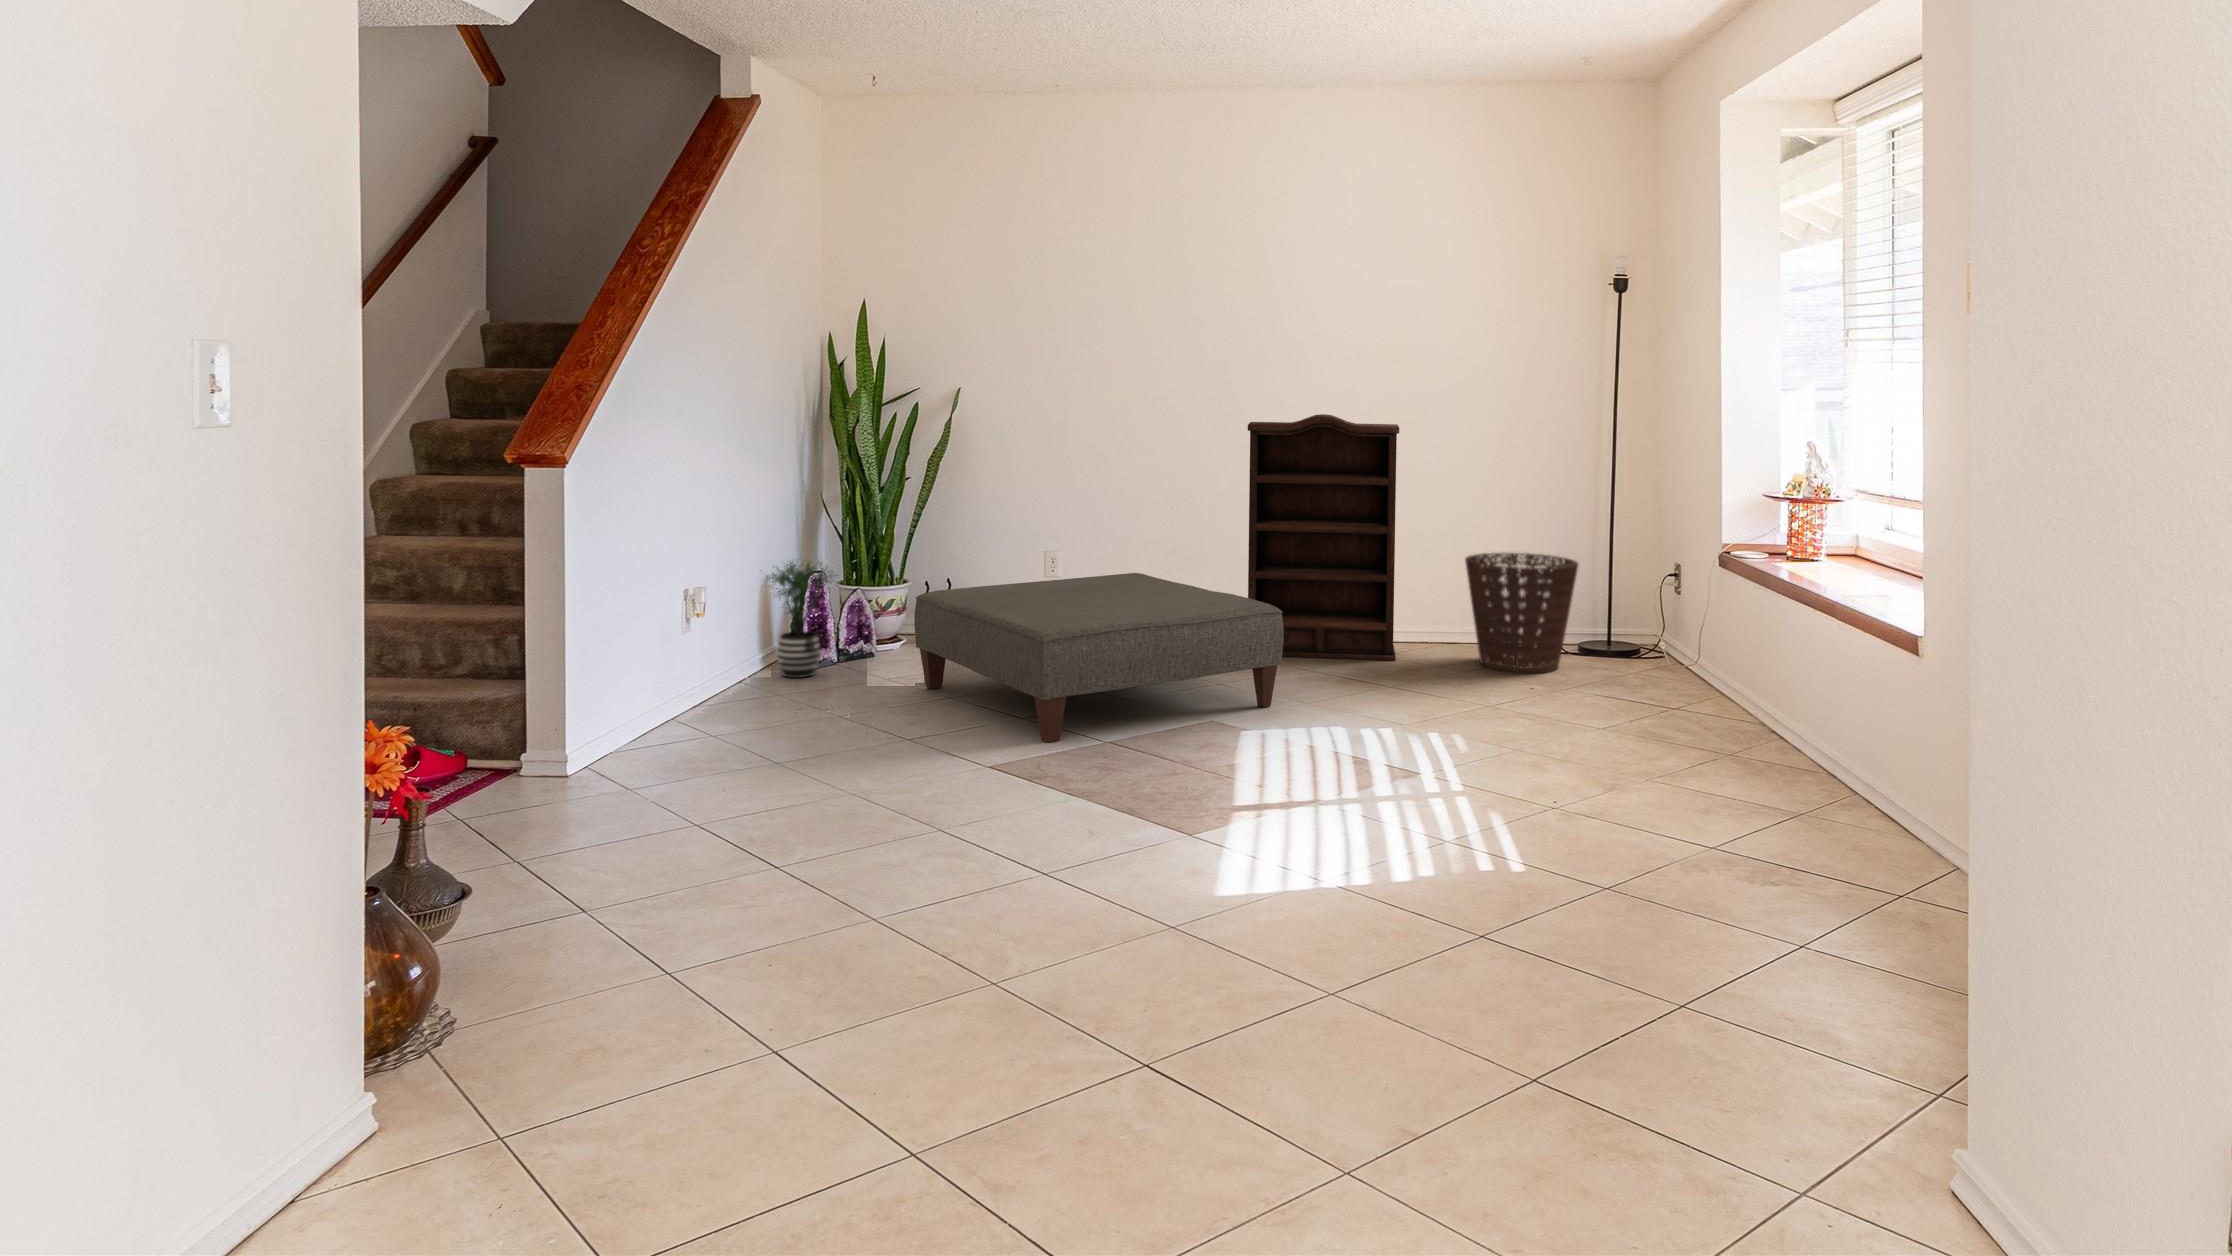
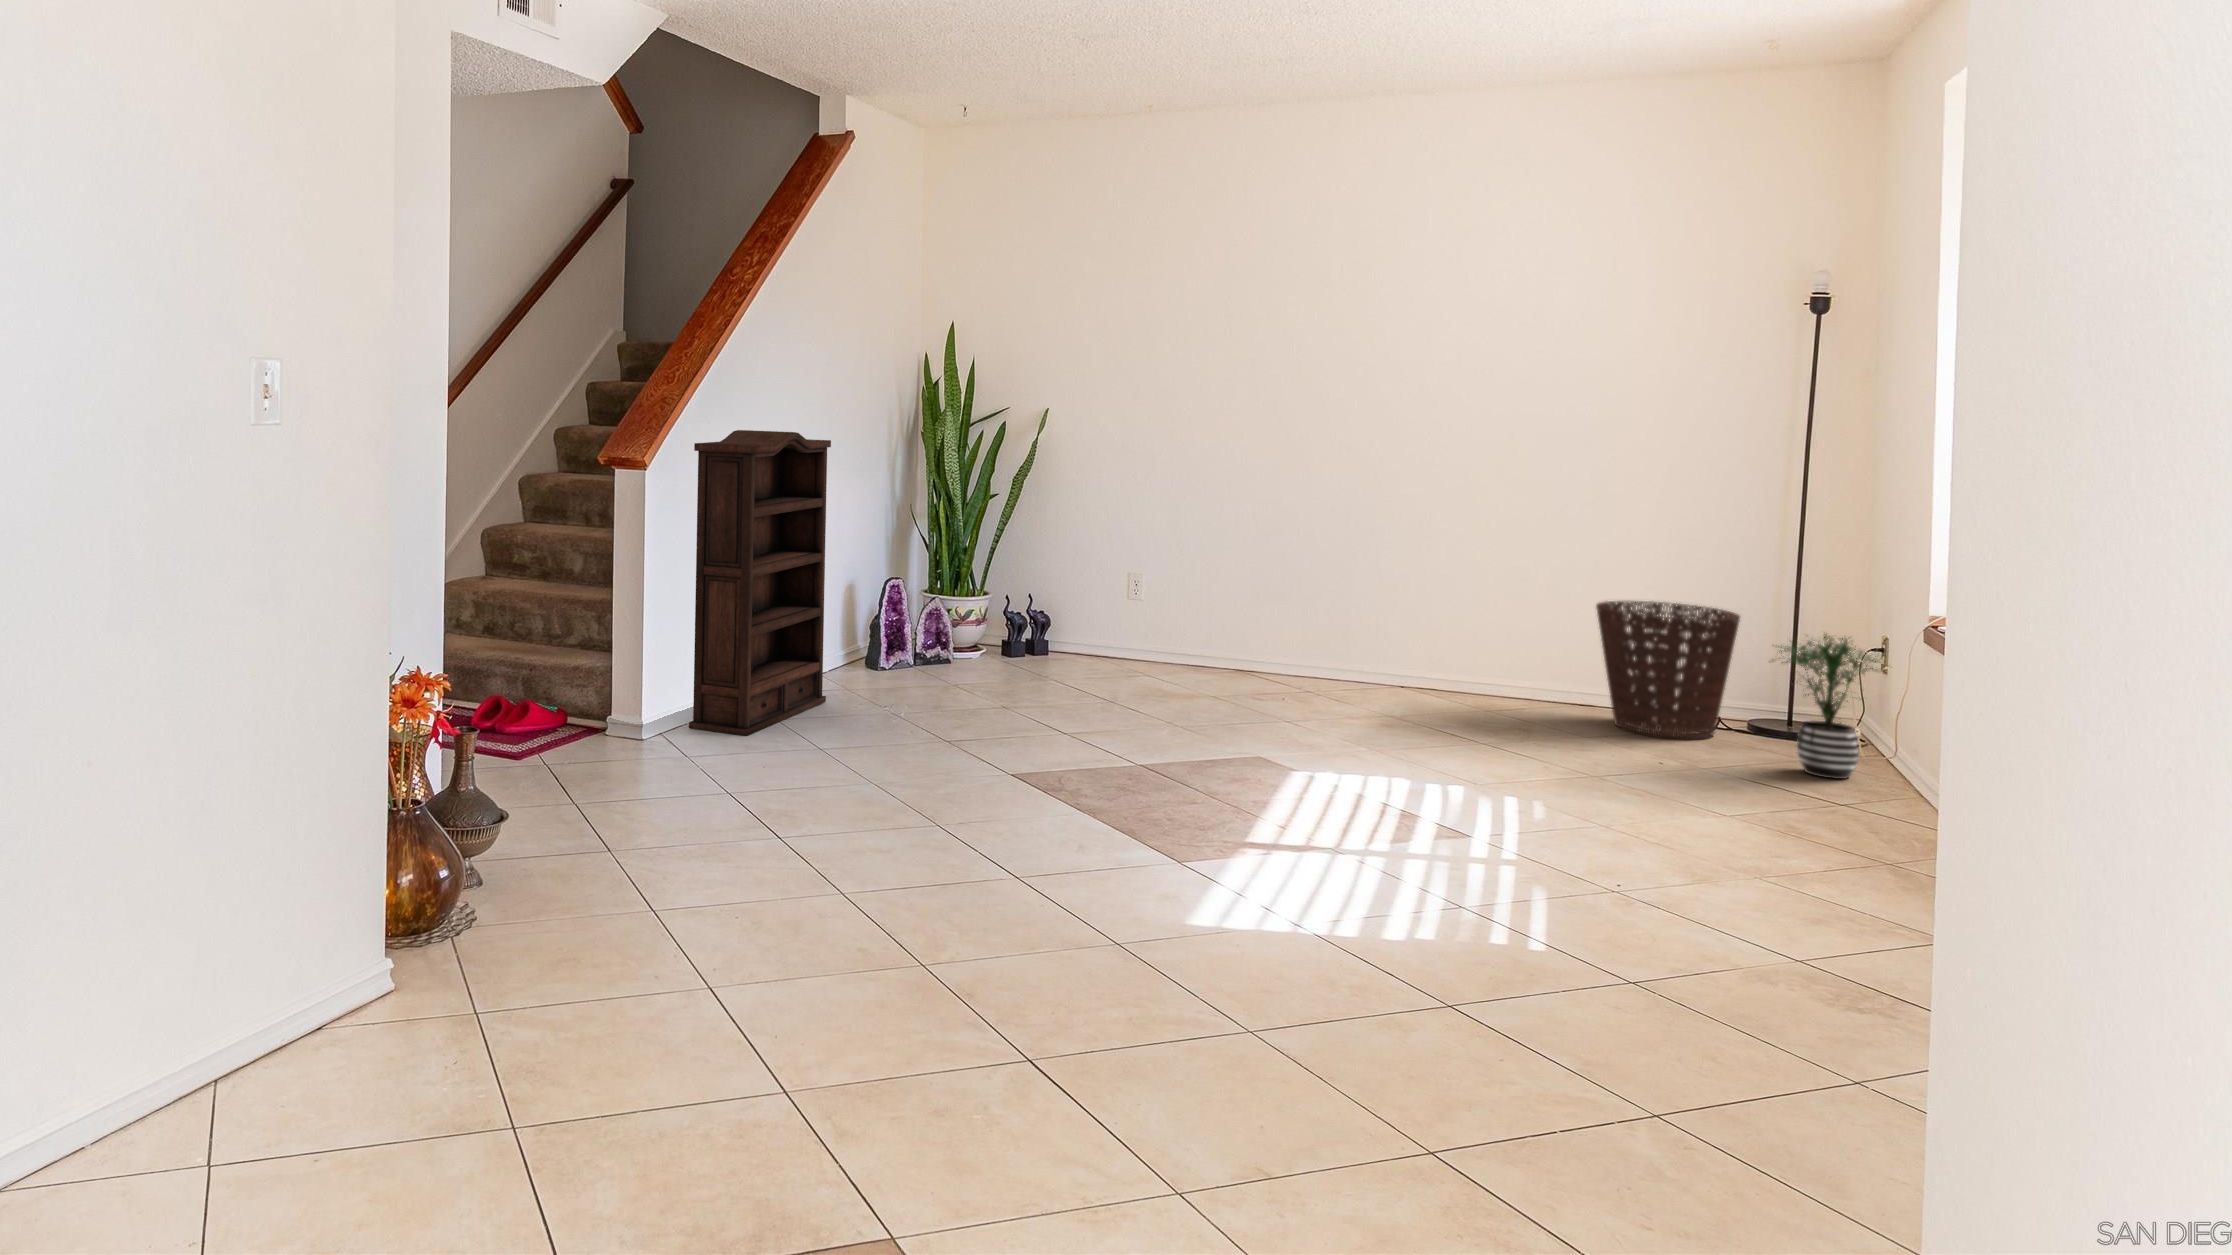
bookshelf: present [1248,414,1399,661] -> present [689,430,831,736]
potted plant: present [767,560,843,678] -> present [1772,634,1882,779]
ottoman: present [914,573,1284,743] -> none [978,598,1357,753]

